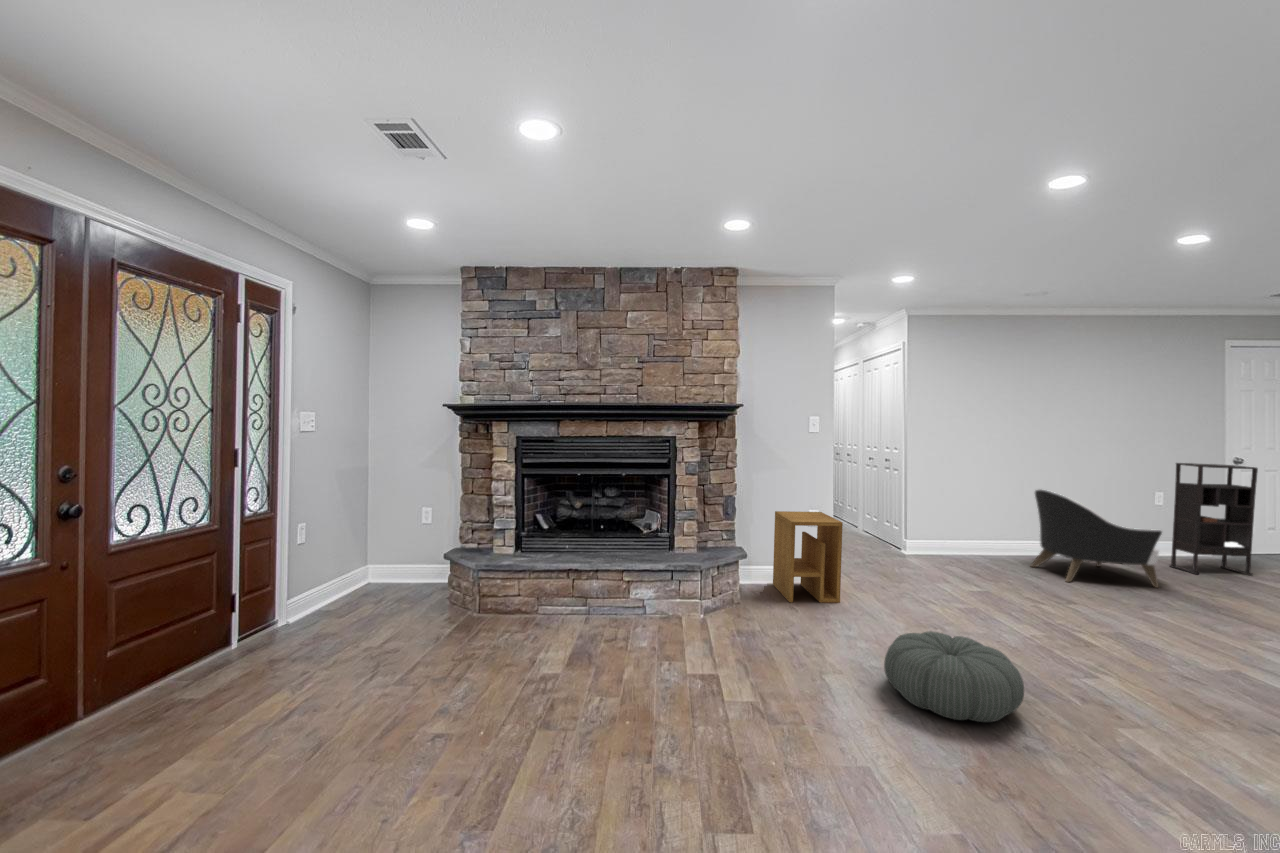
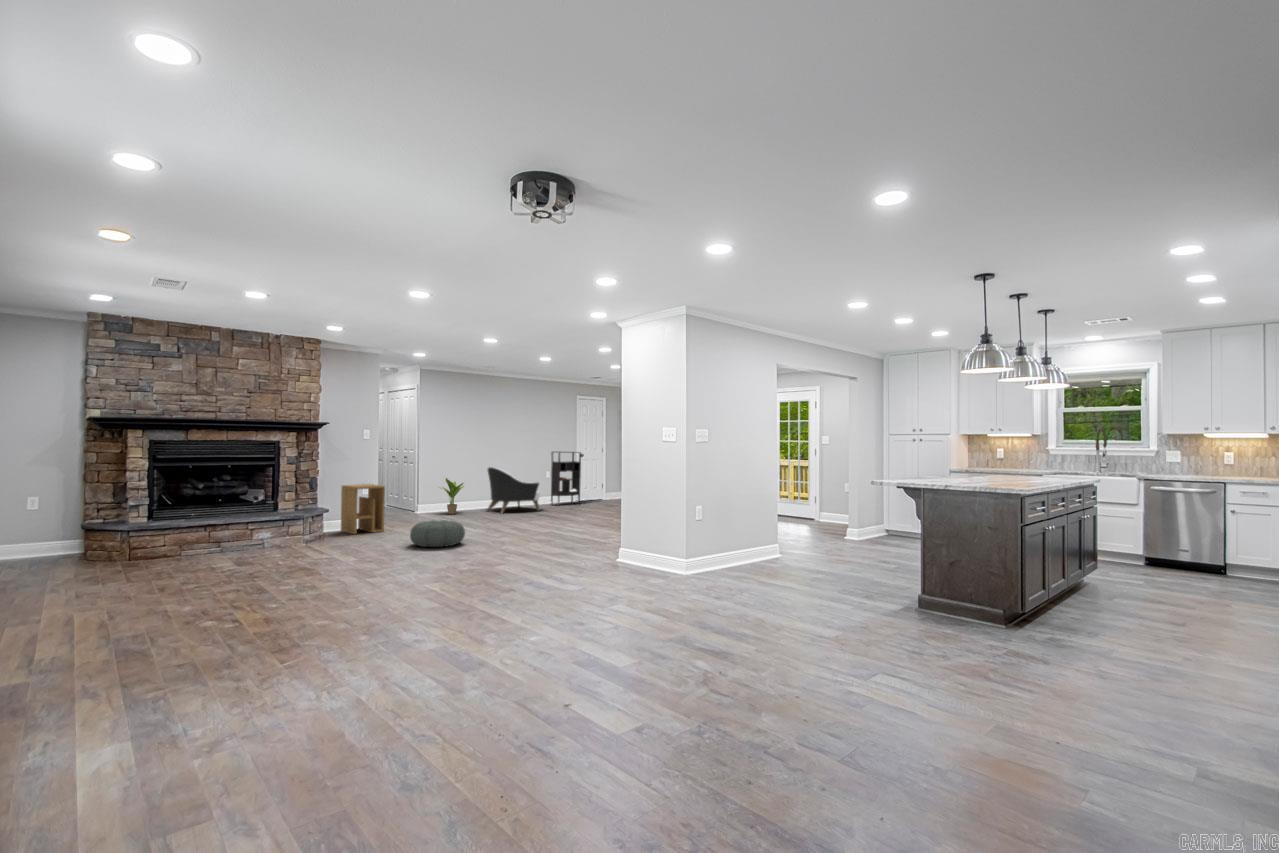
potted plant: none [936,504,990,566] -> present [443,478,464,514]

